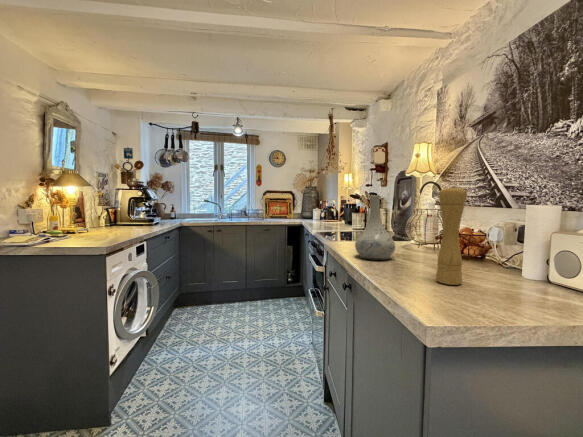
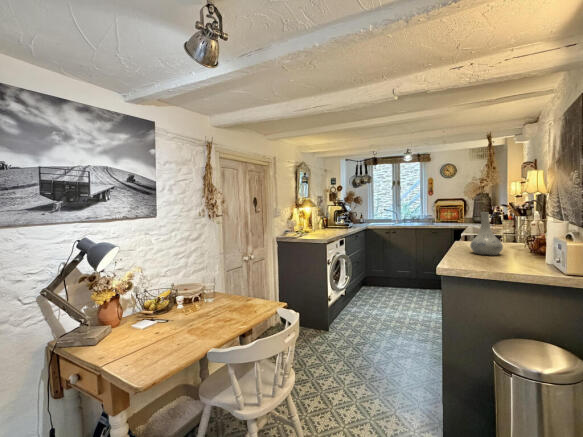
pepper mill: present [436,187,467,285] -> none [503,210,522,269]

